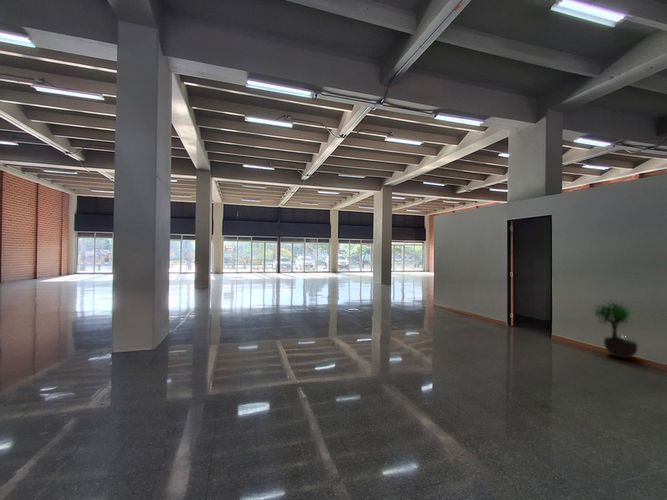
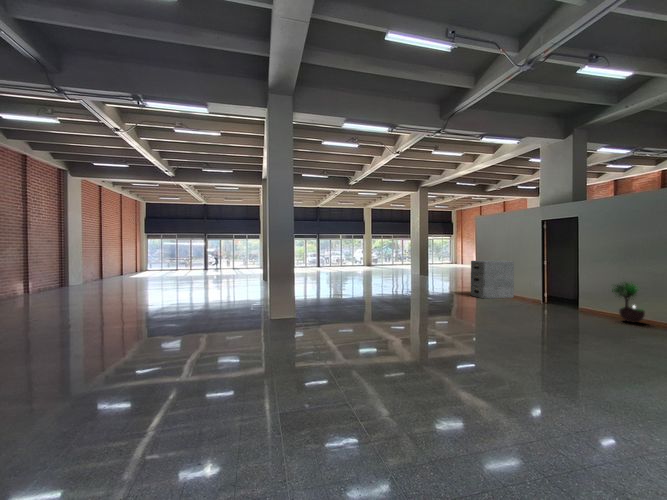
filing cabinet: none [425,269,476,316] -> present [471,260,514,299]

